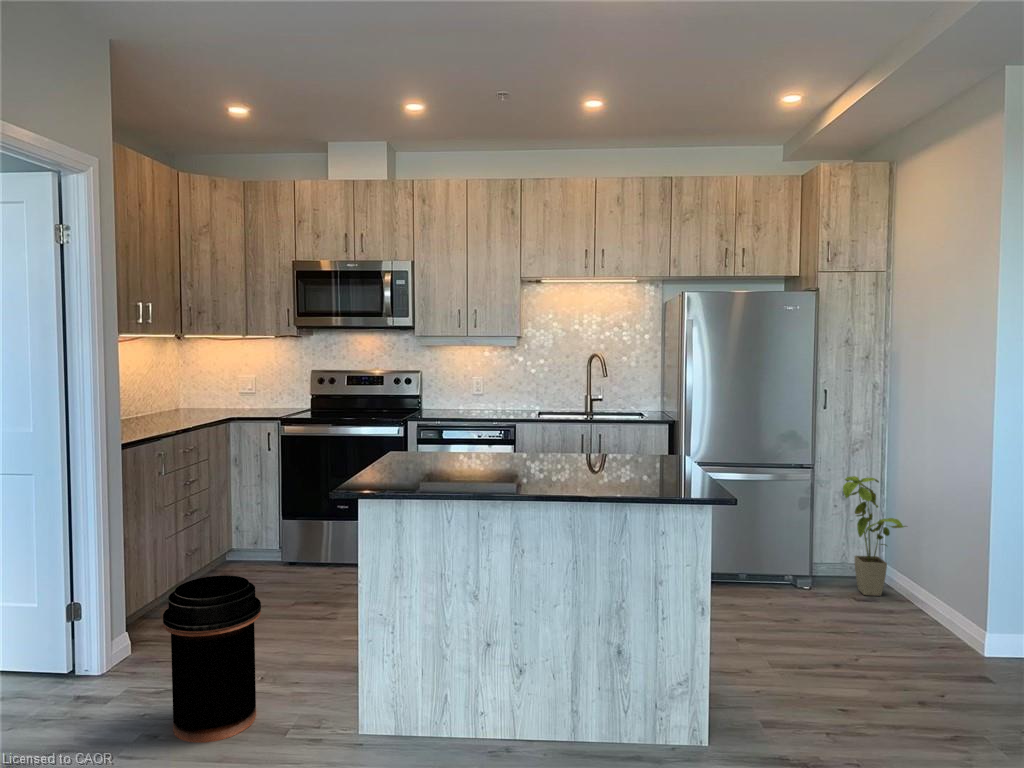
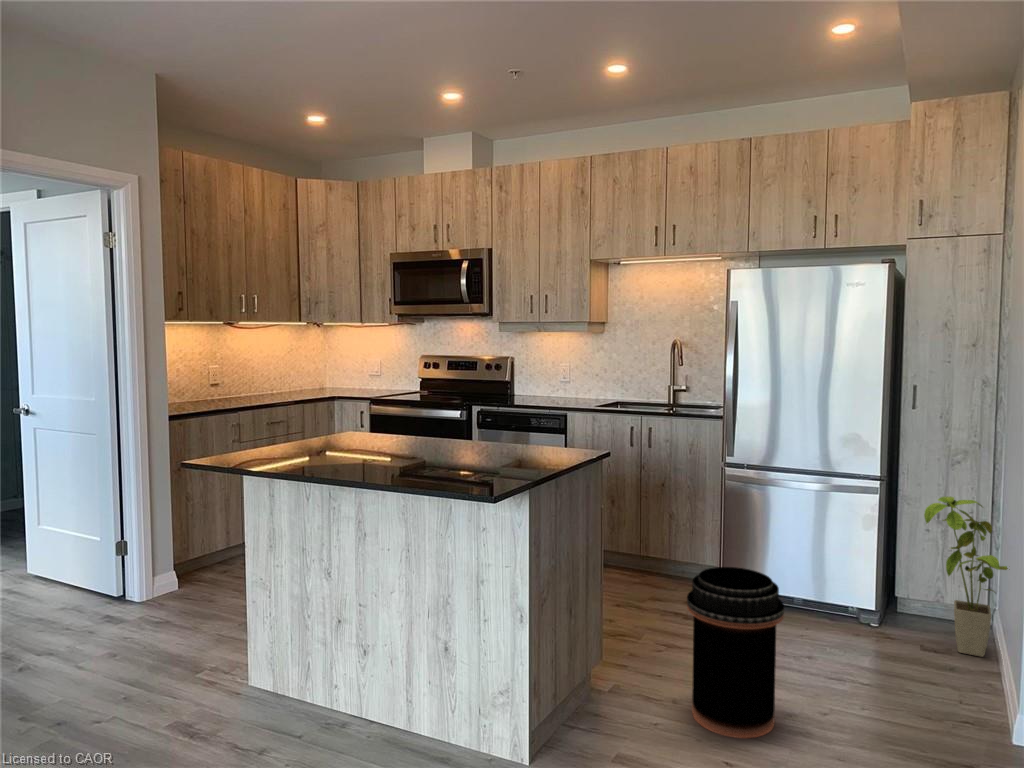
trash can: present [163,575,261,743] -> present [687,567,784,738]

